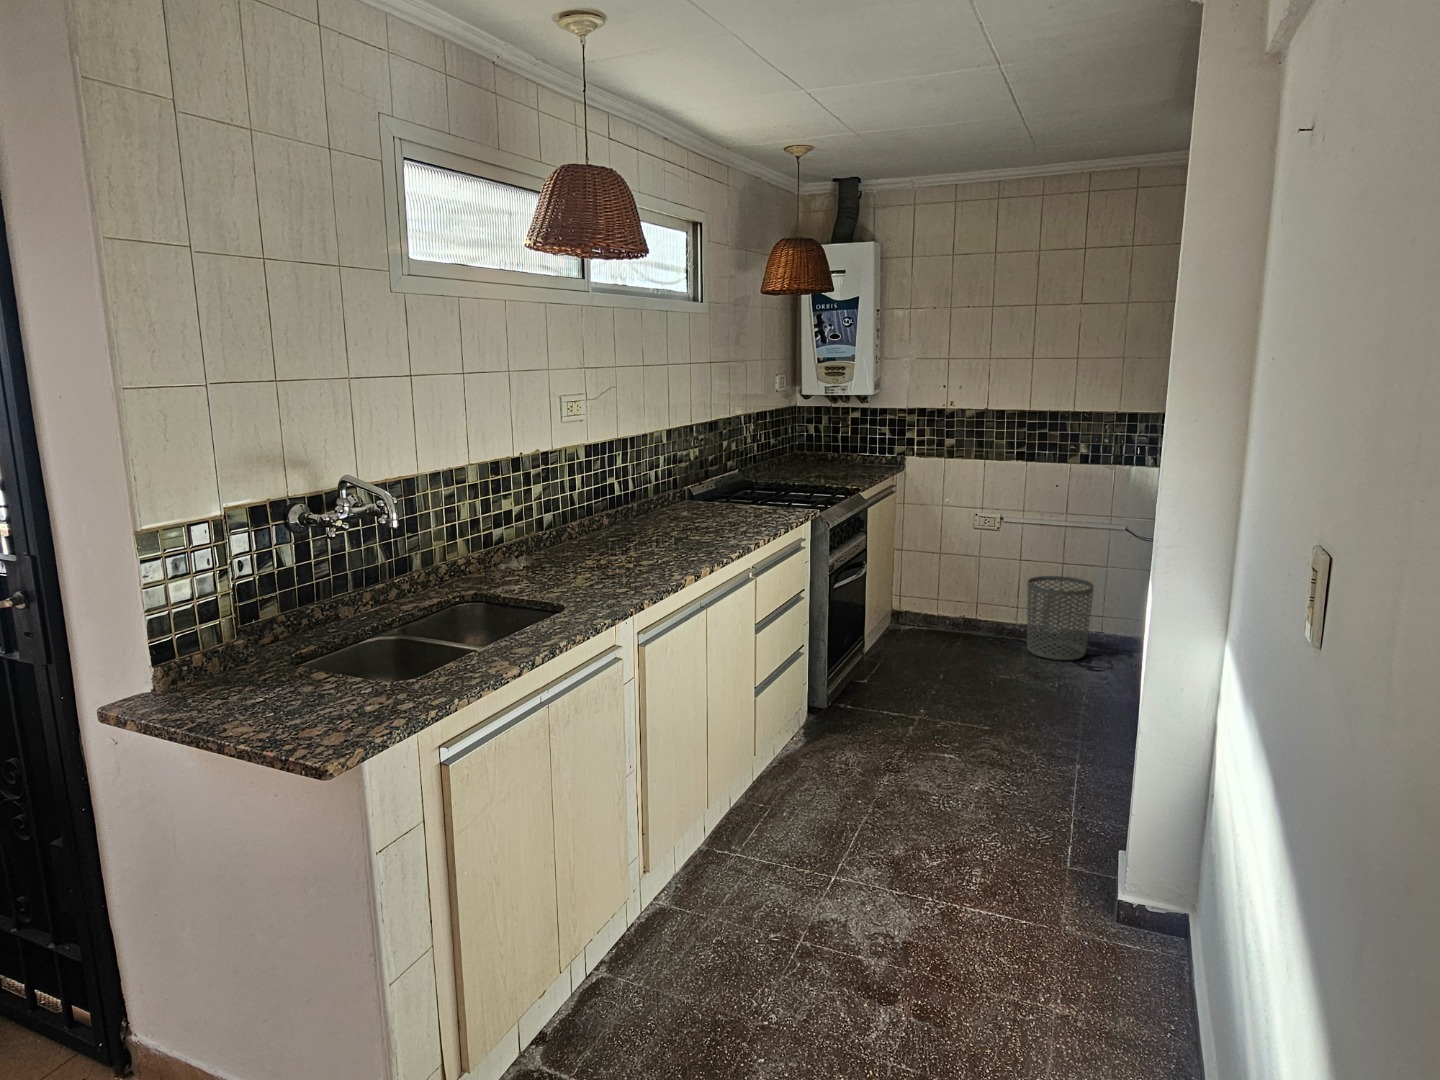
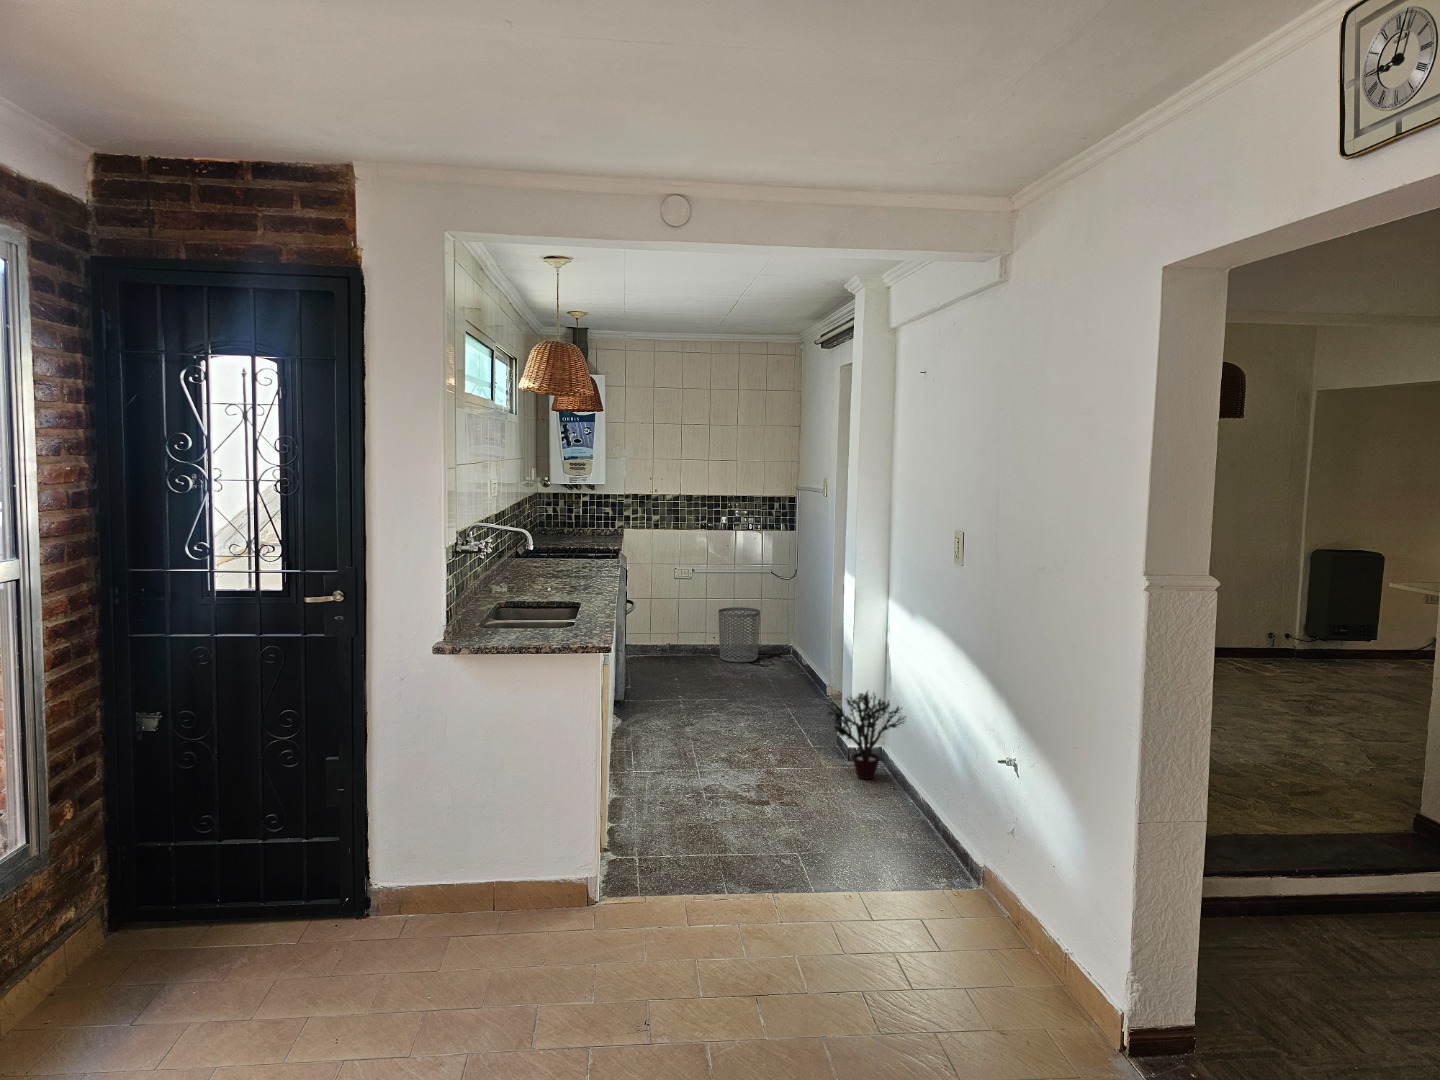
potted plant: none [1000,804,1186,981] -> present [827,691,906,779]

